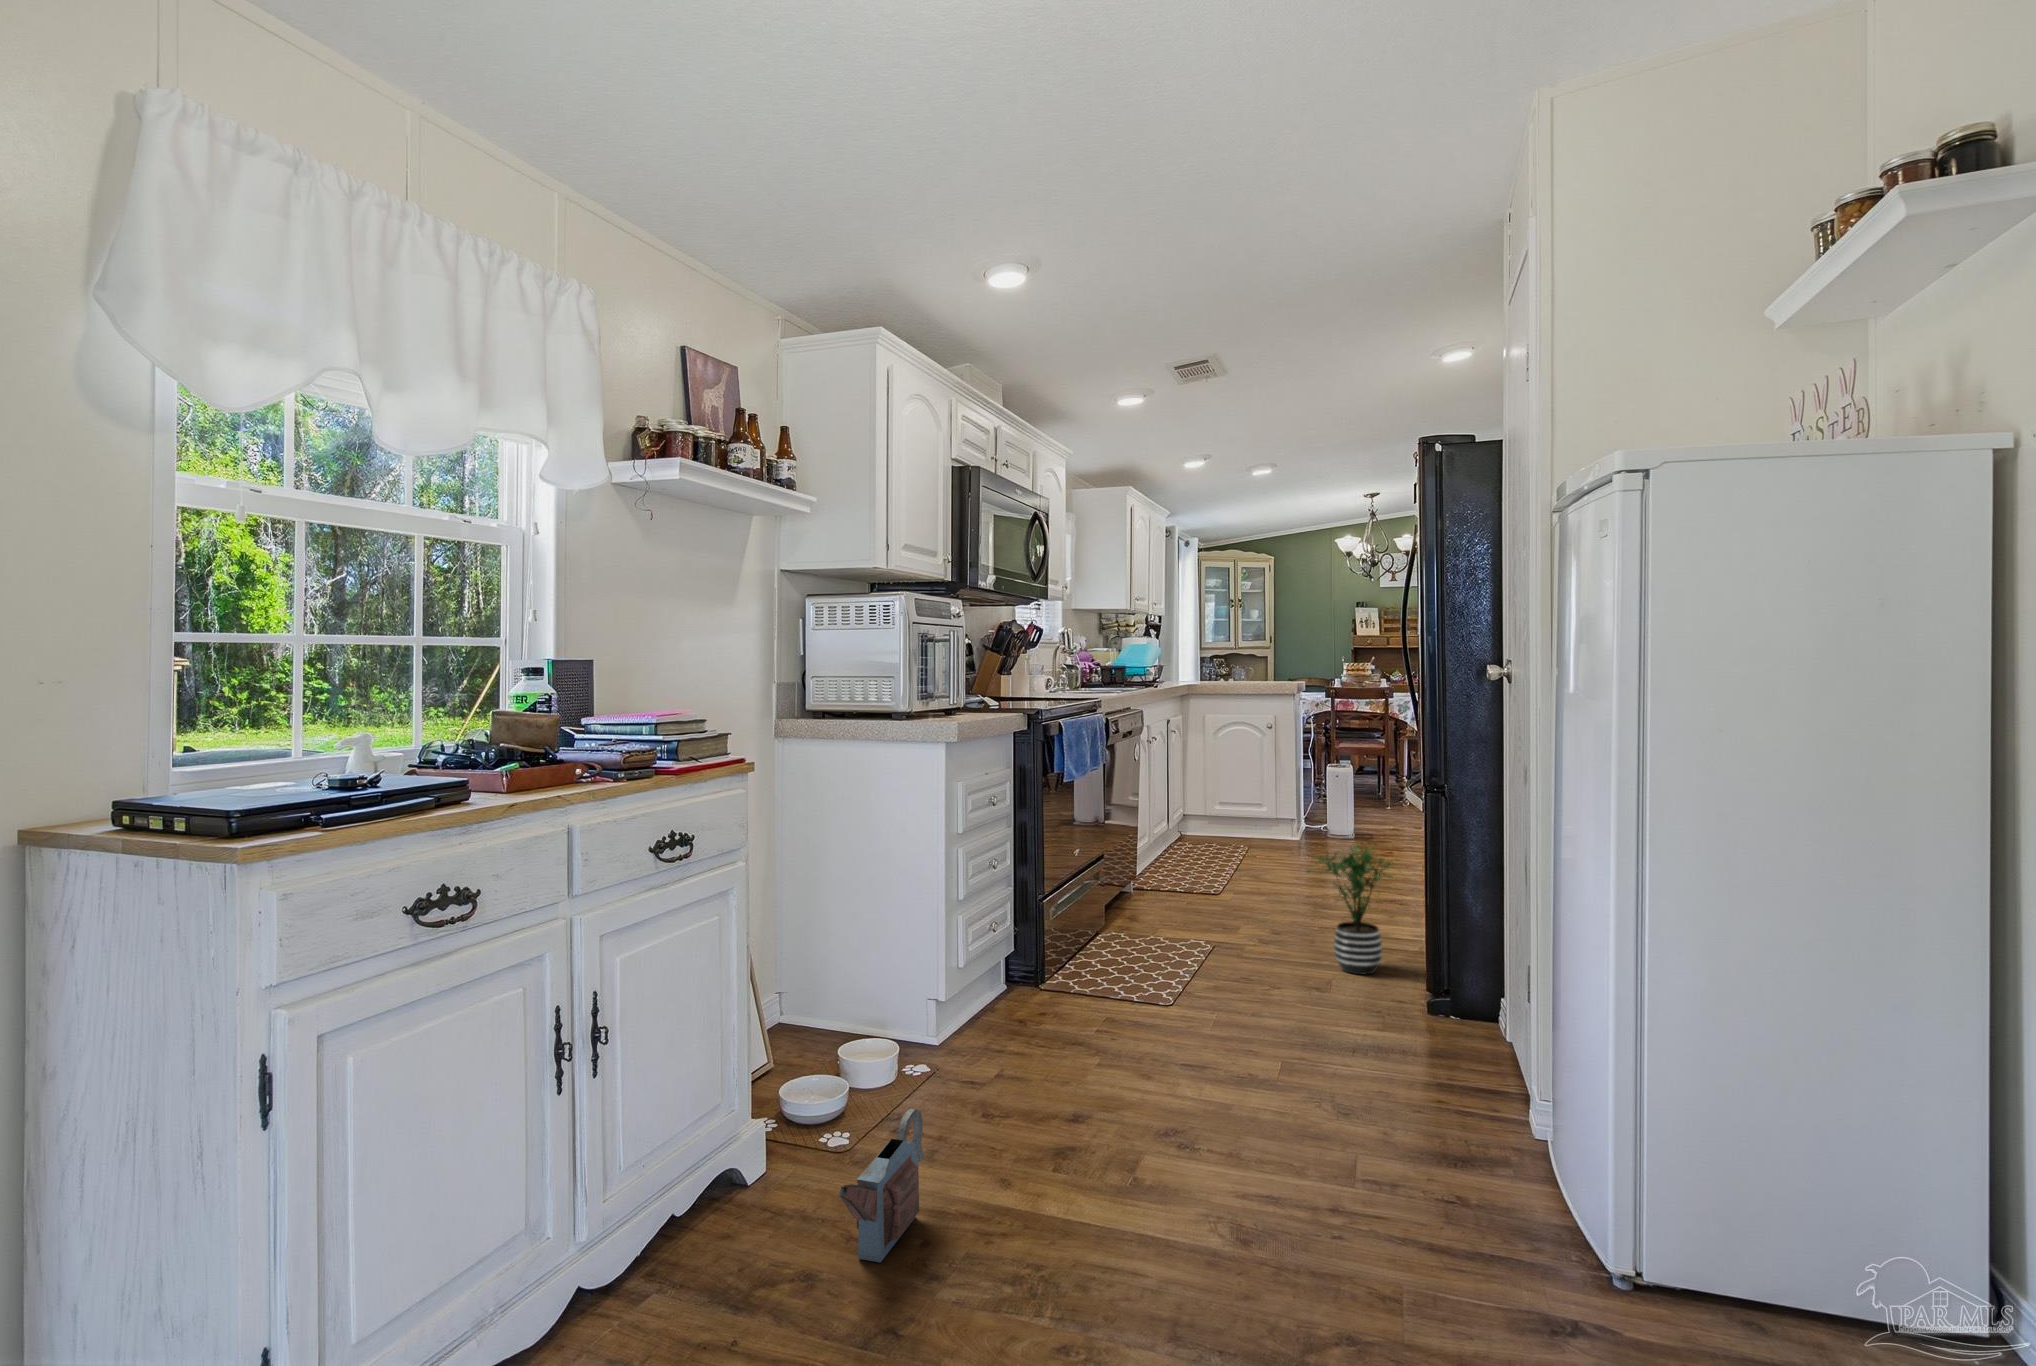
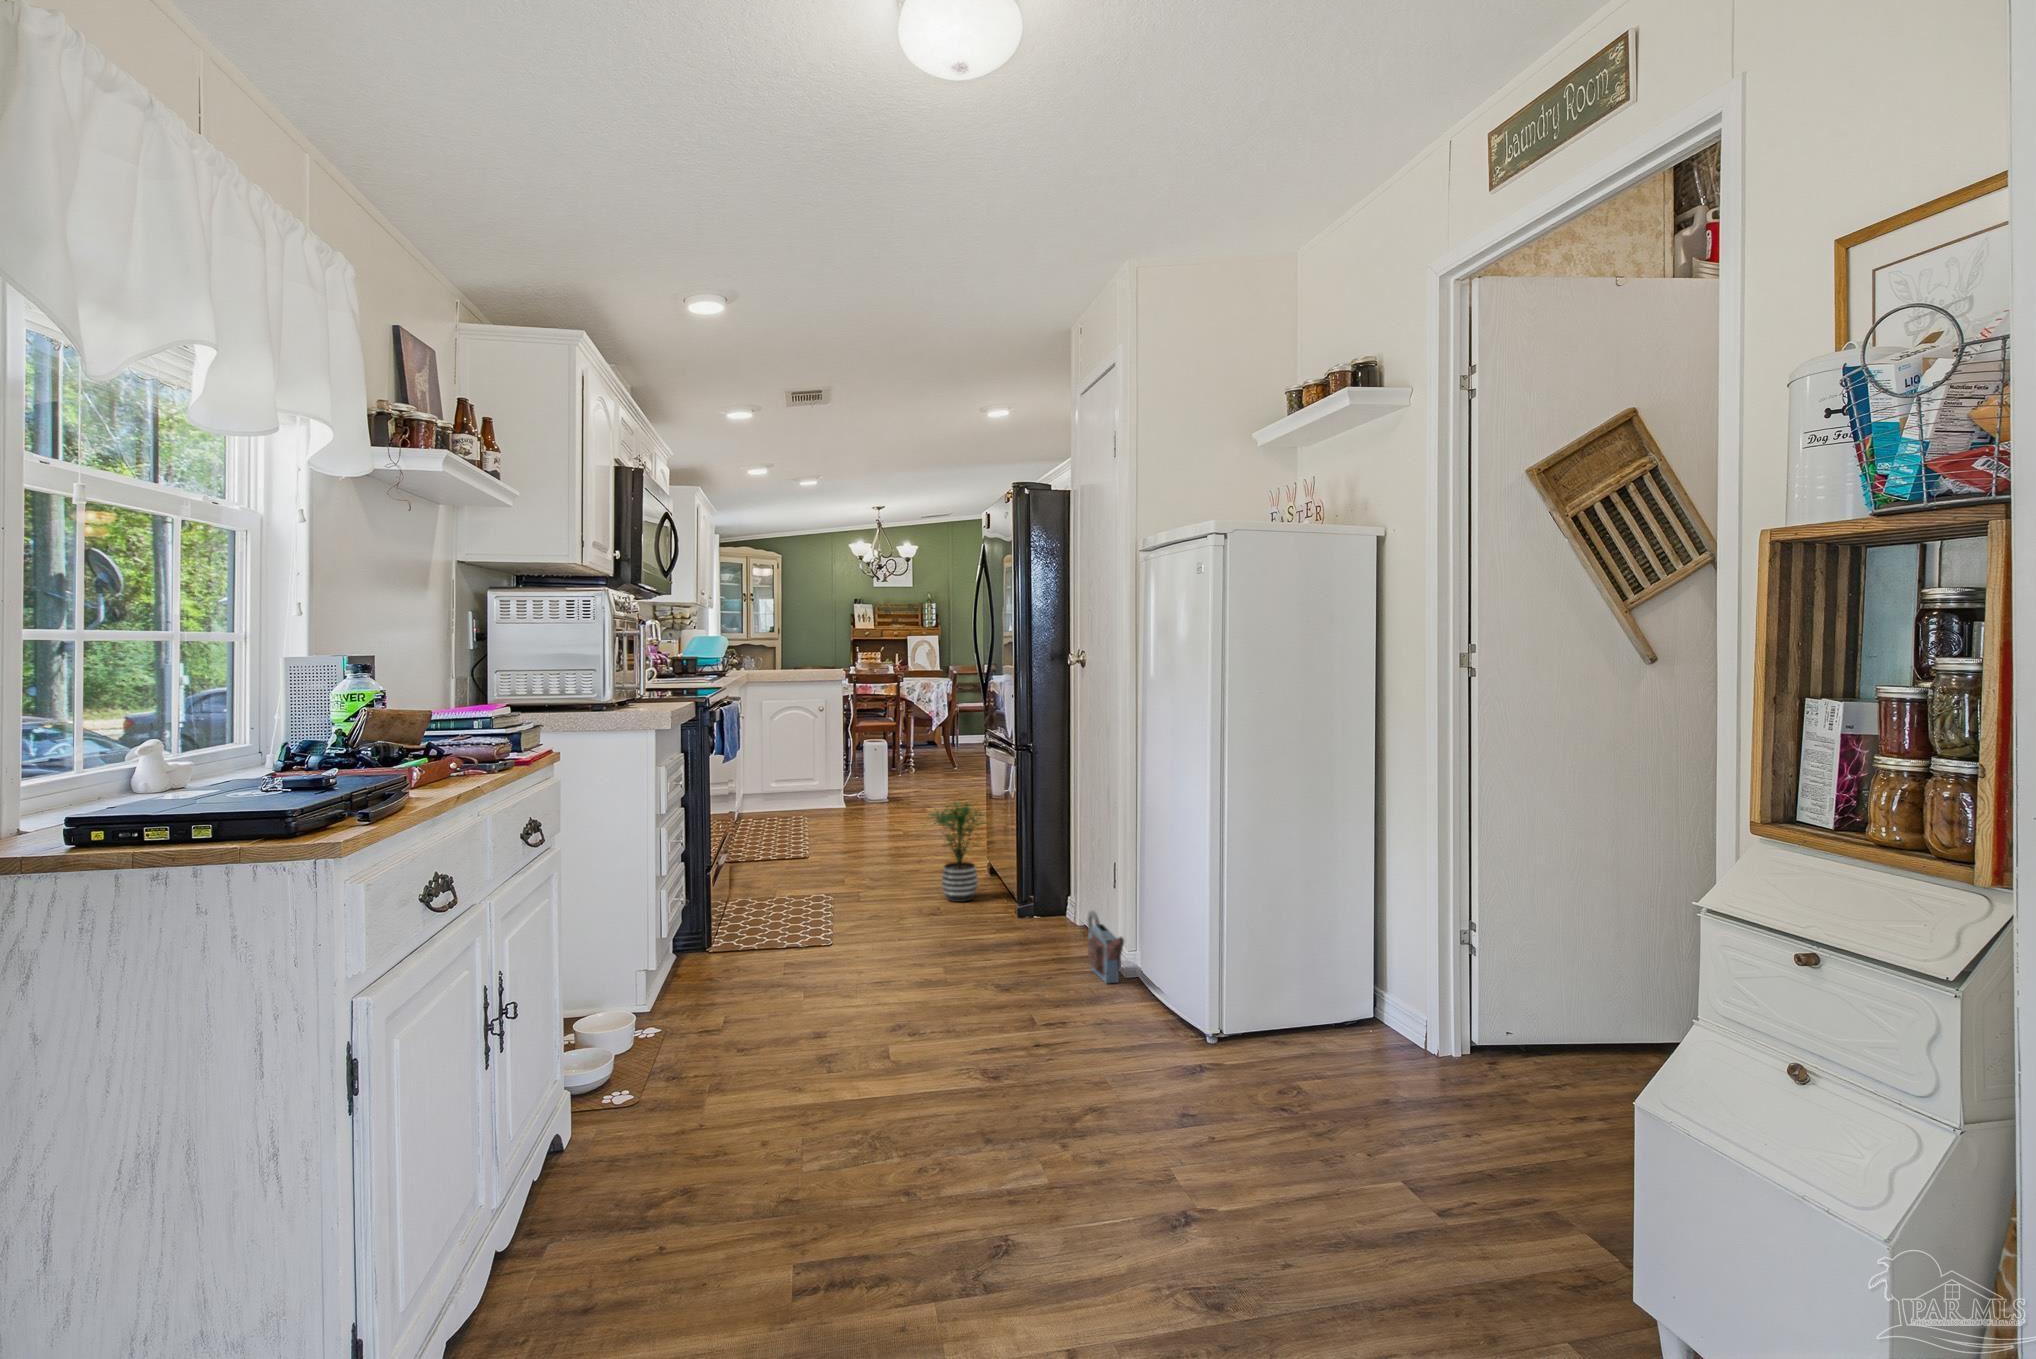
watering can: present [838,1109,924,1263] -> present [1087,911,1124,983]

